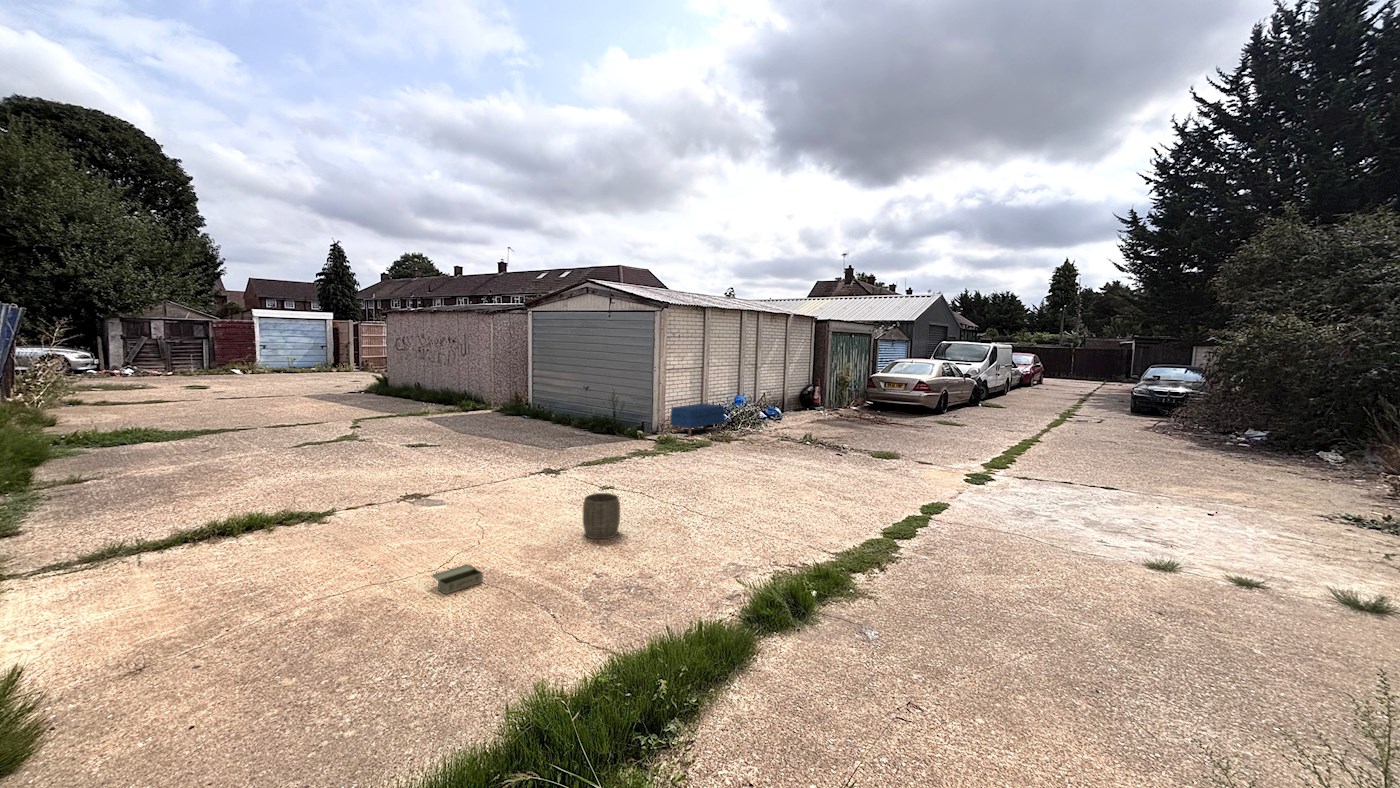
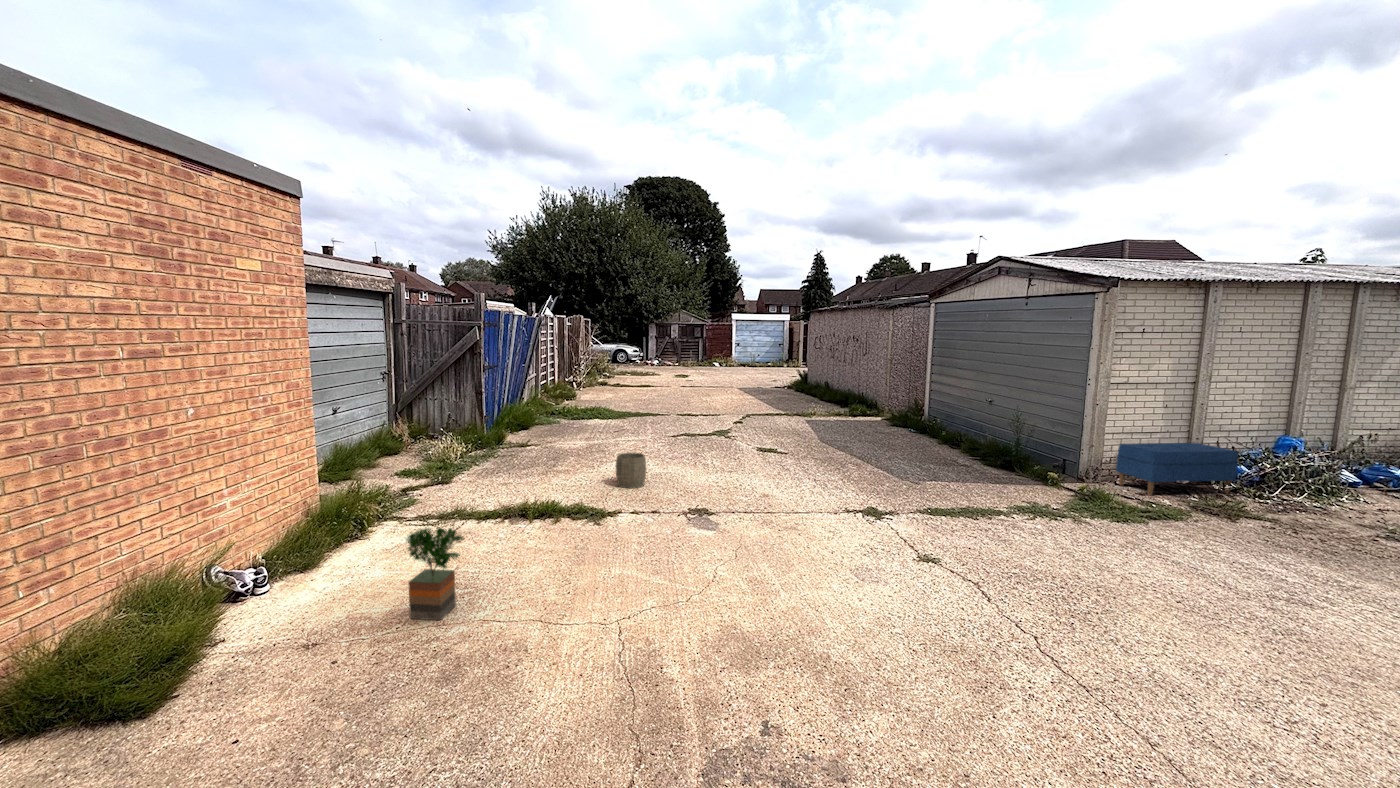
woven basket: present [583,493,620,539] -> present [616,453,646,488]
potted tree: none [254,513,321,600] -> present [406,528,463,620]
toolbox: present [432,565,483,594] -> none [524,645,585,684]

